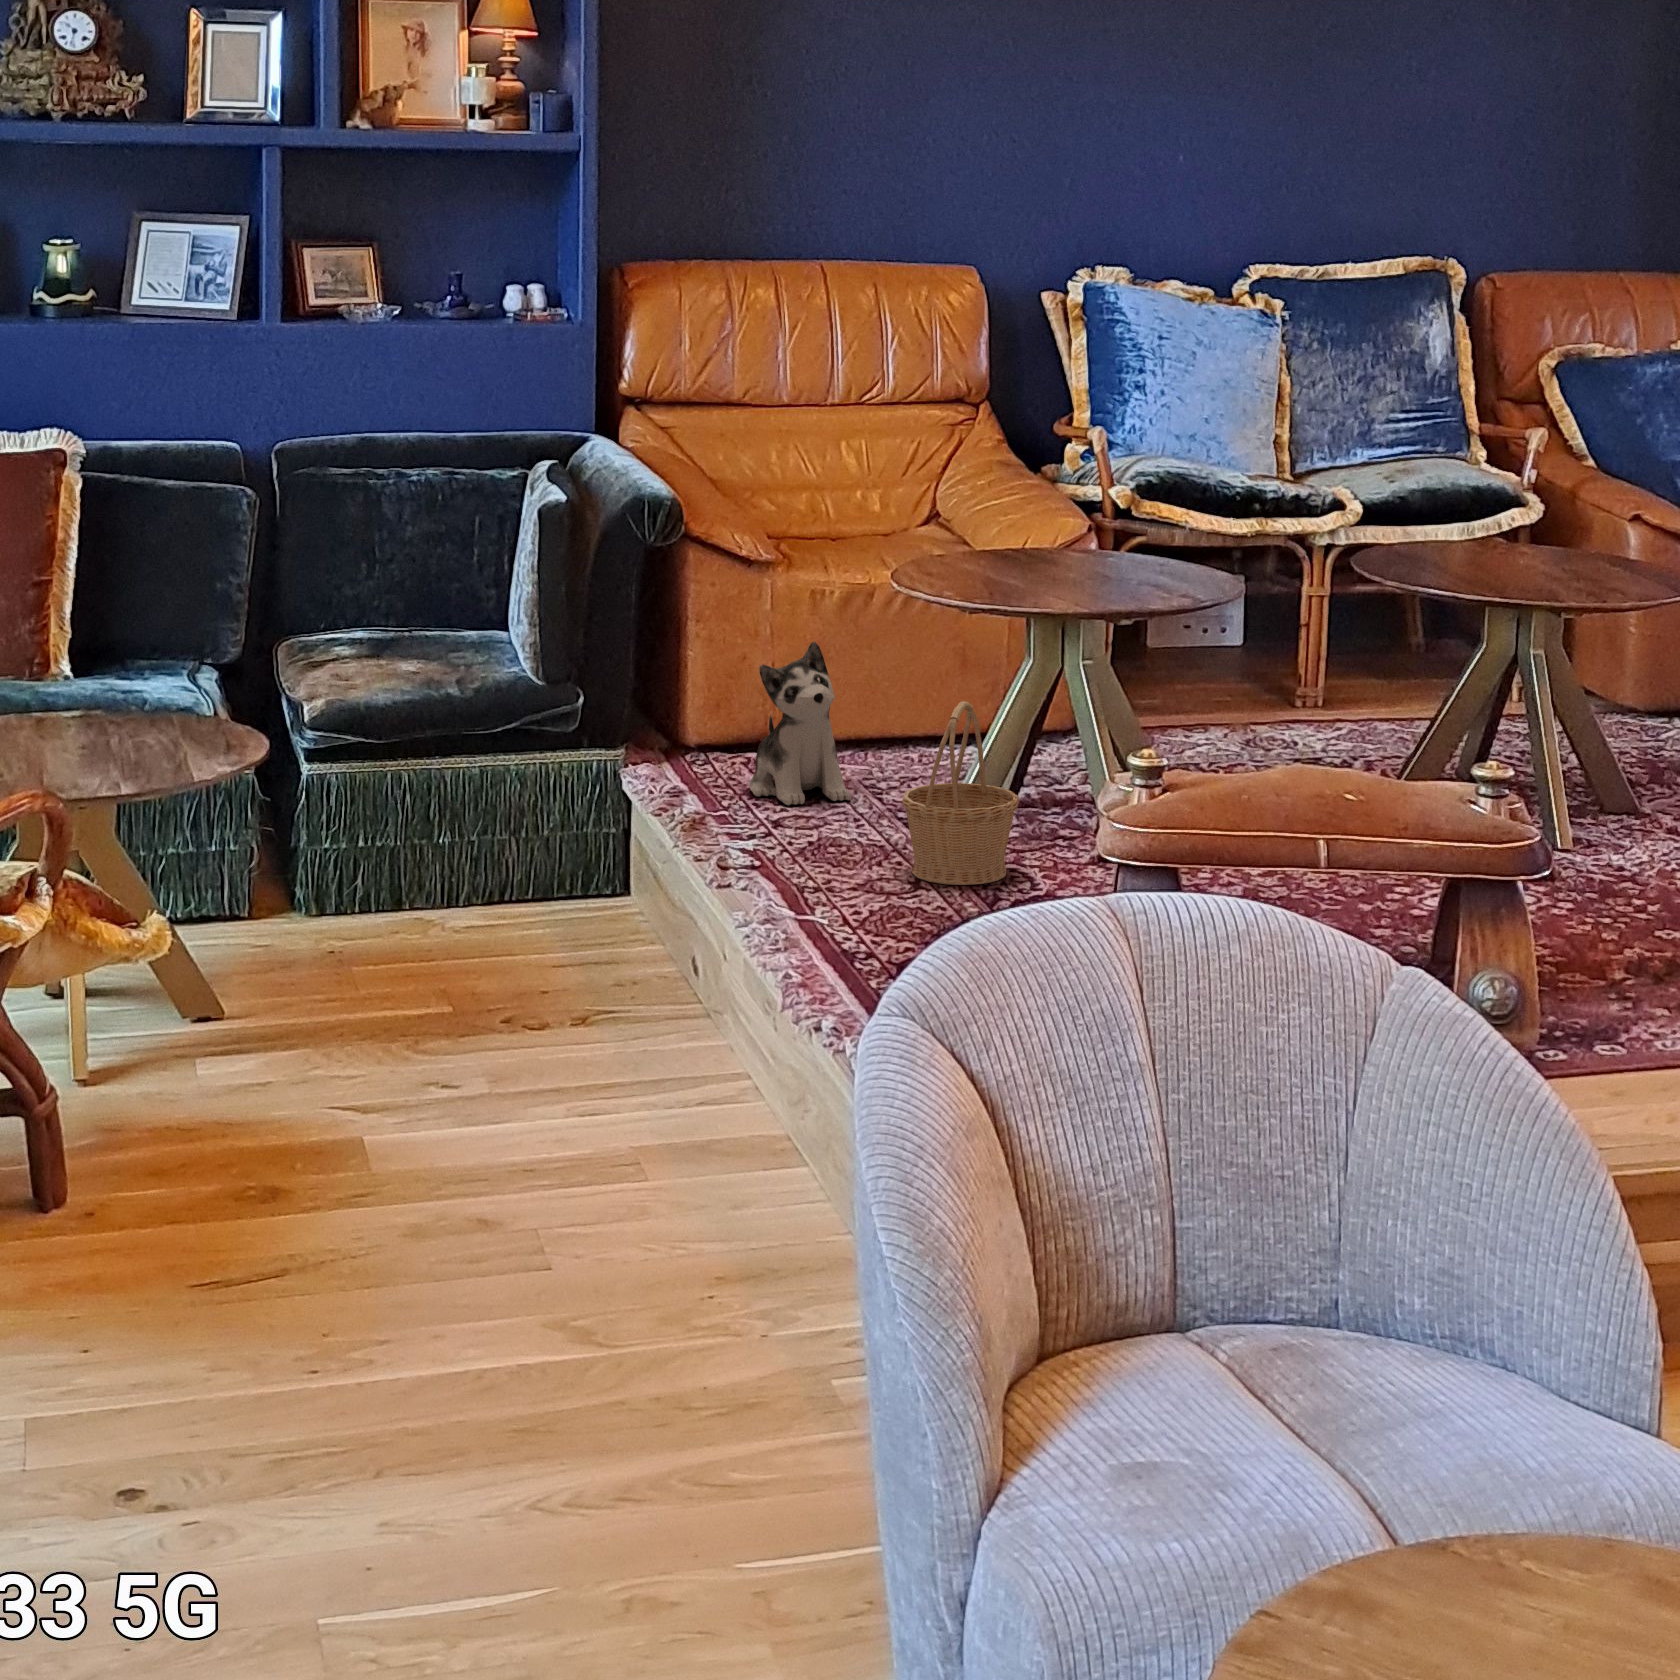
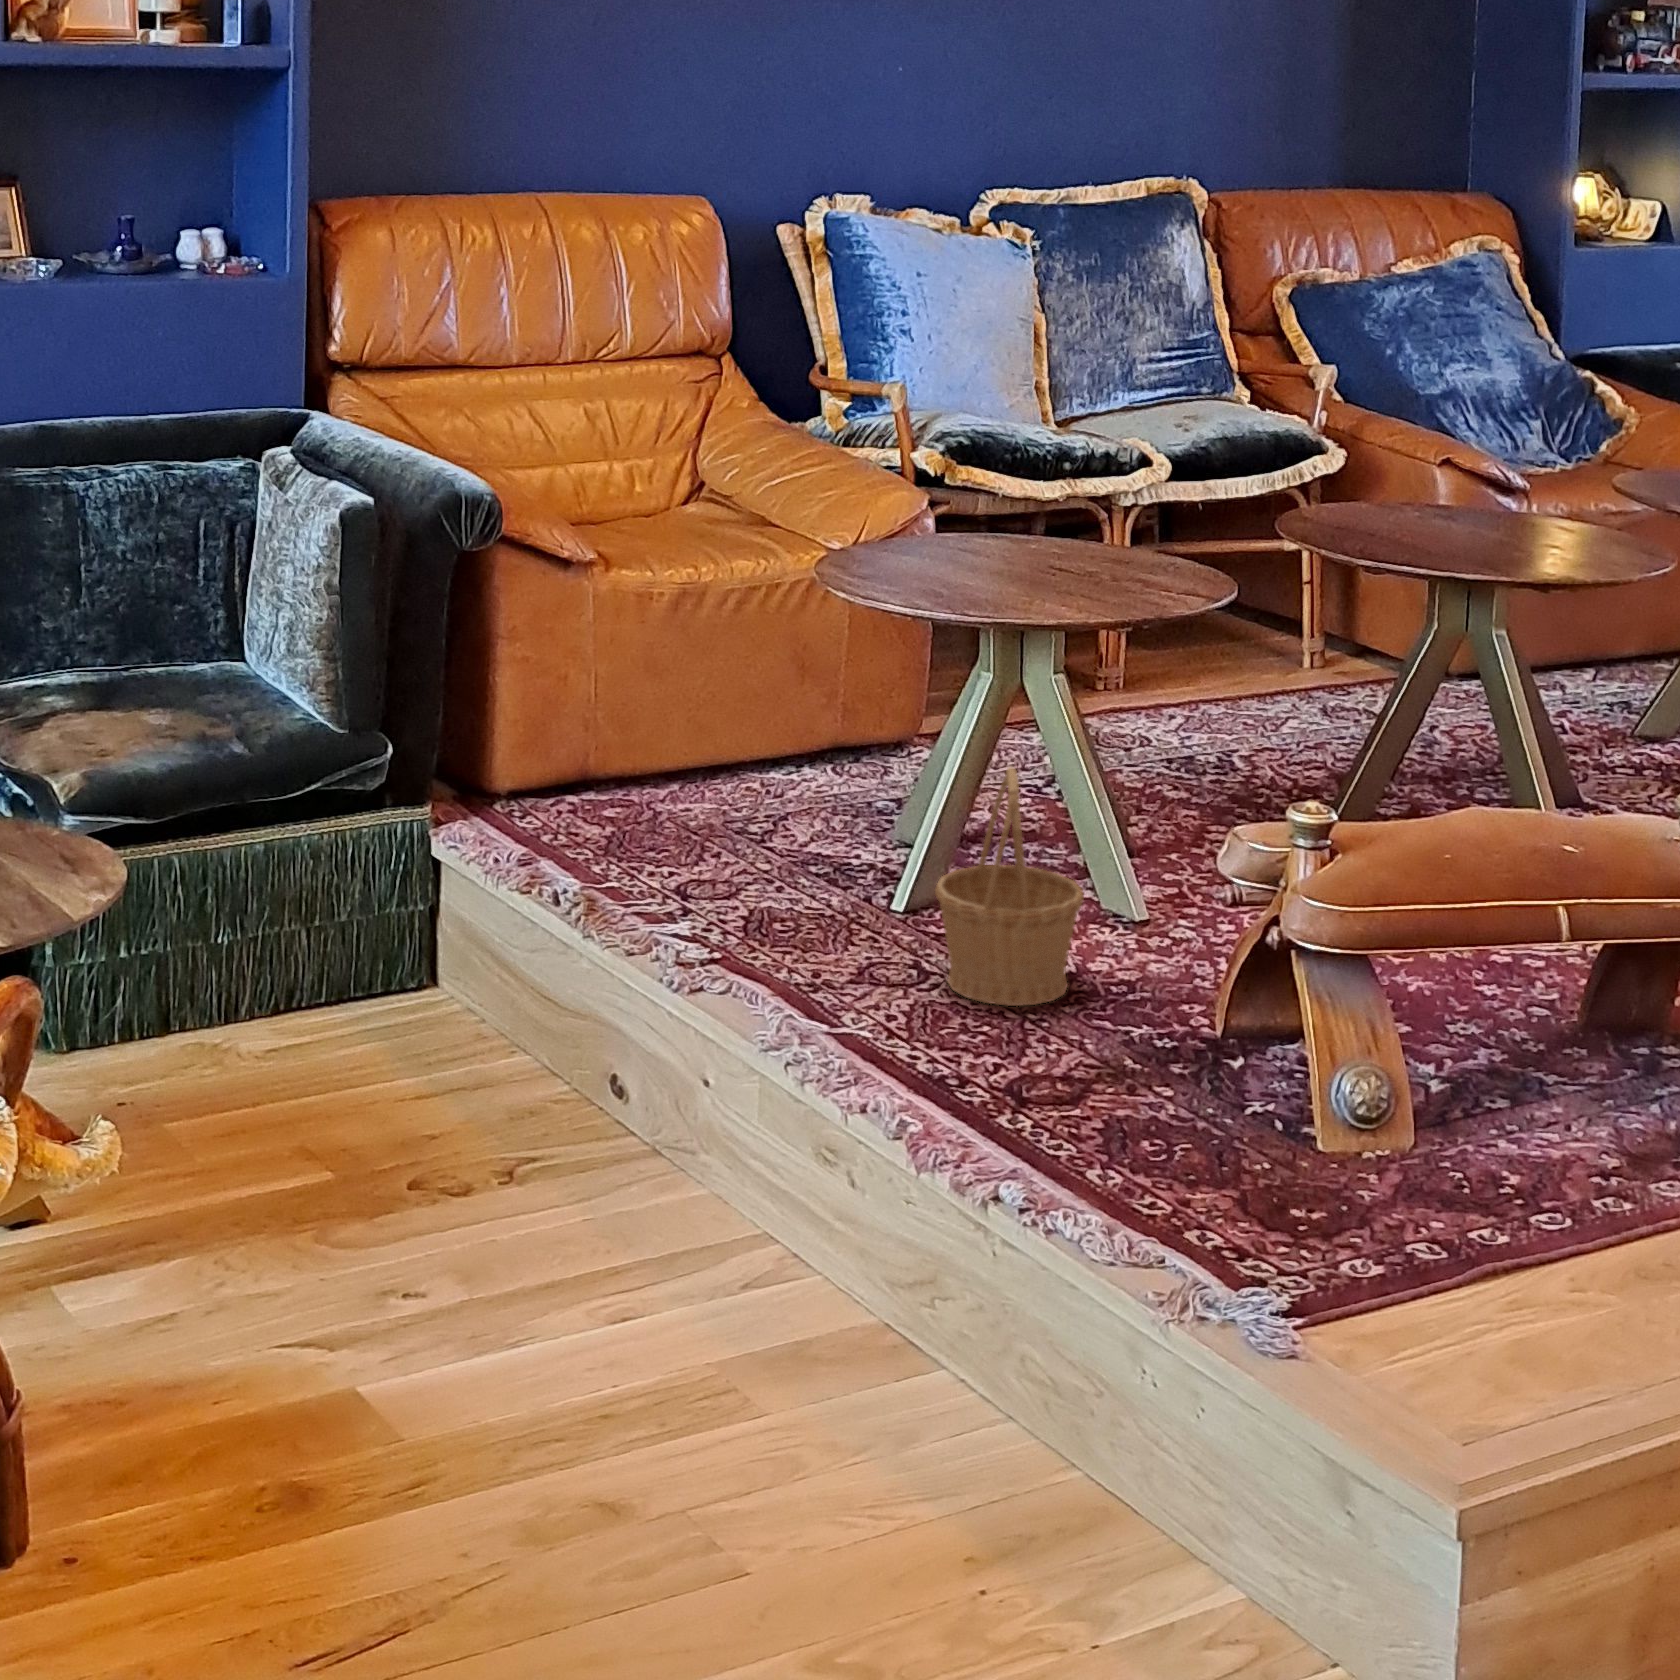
plush toy: present [749,642,851,805] -> none [635,678,770,888]

